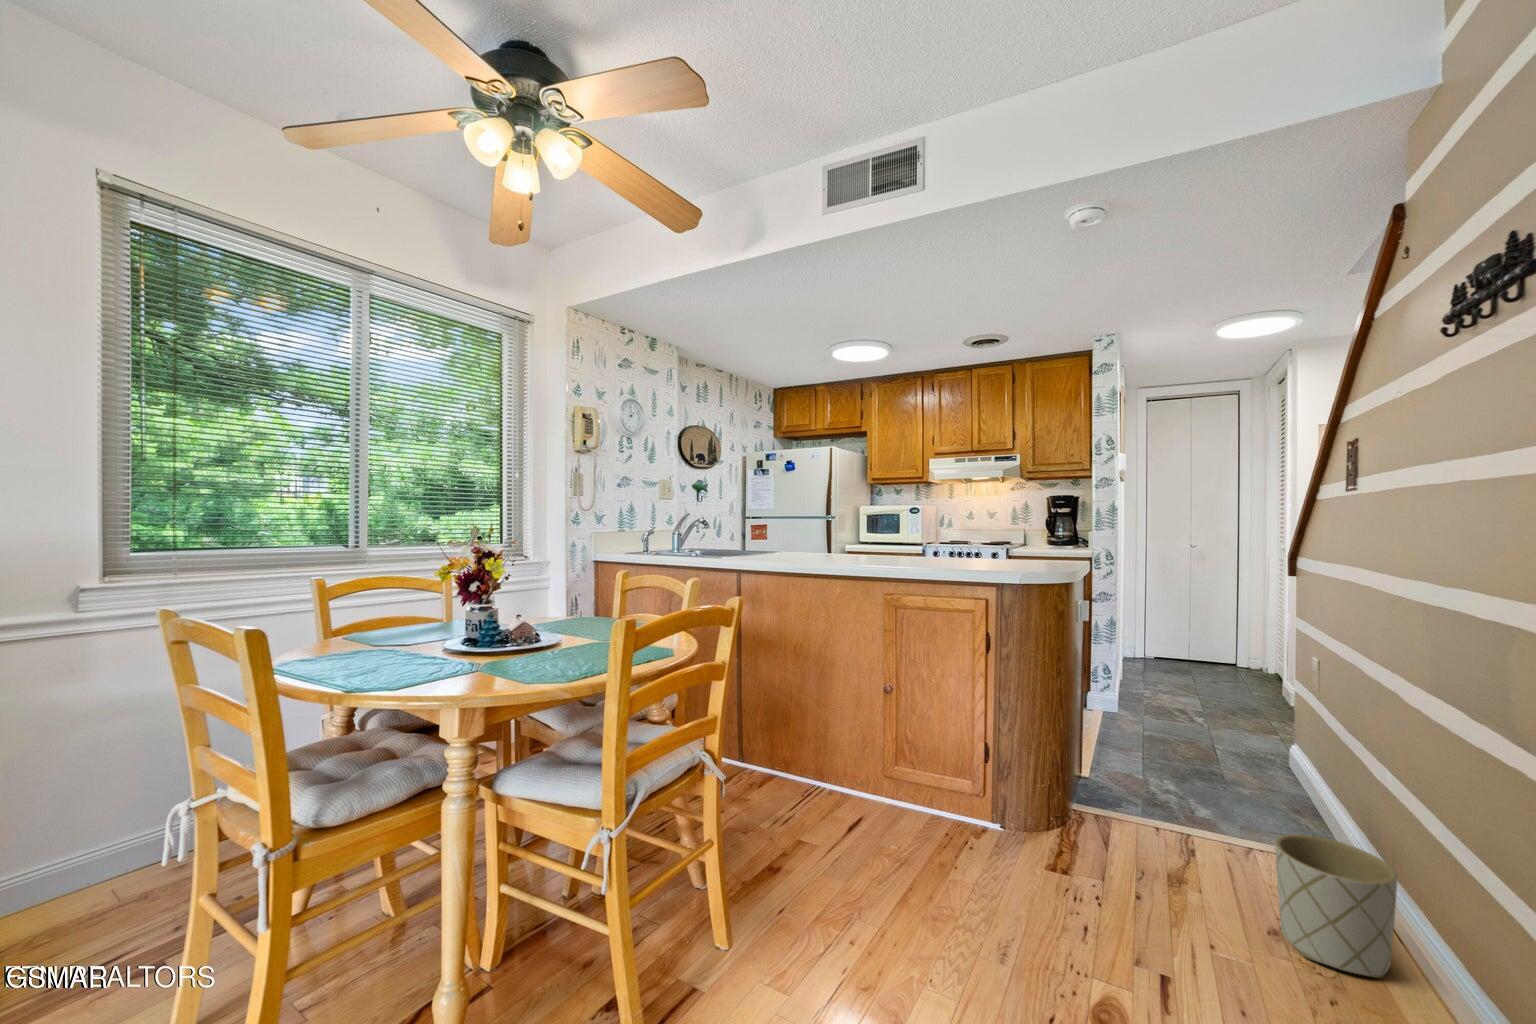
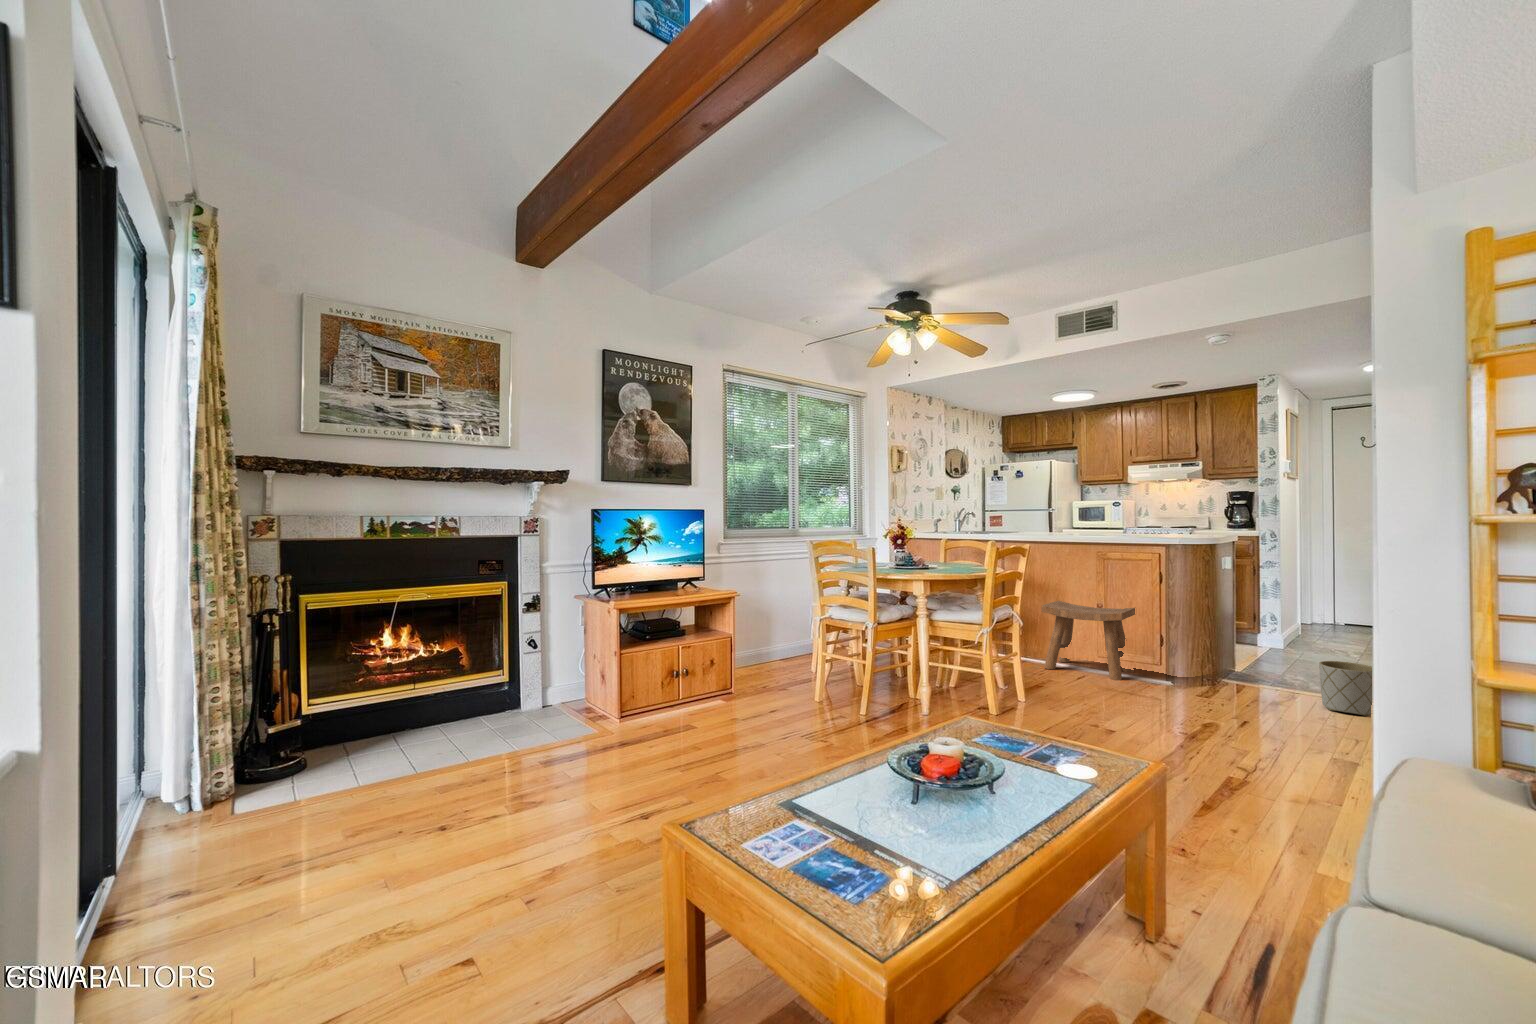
stool: none [773,684,936,863] -> present [1042,601,1135,680]

